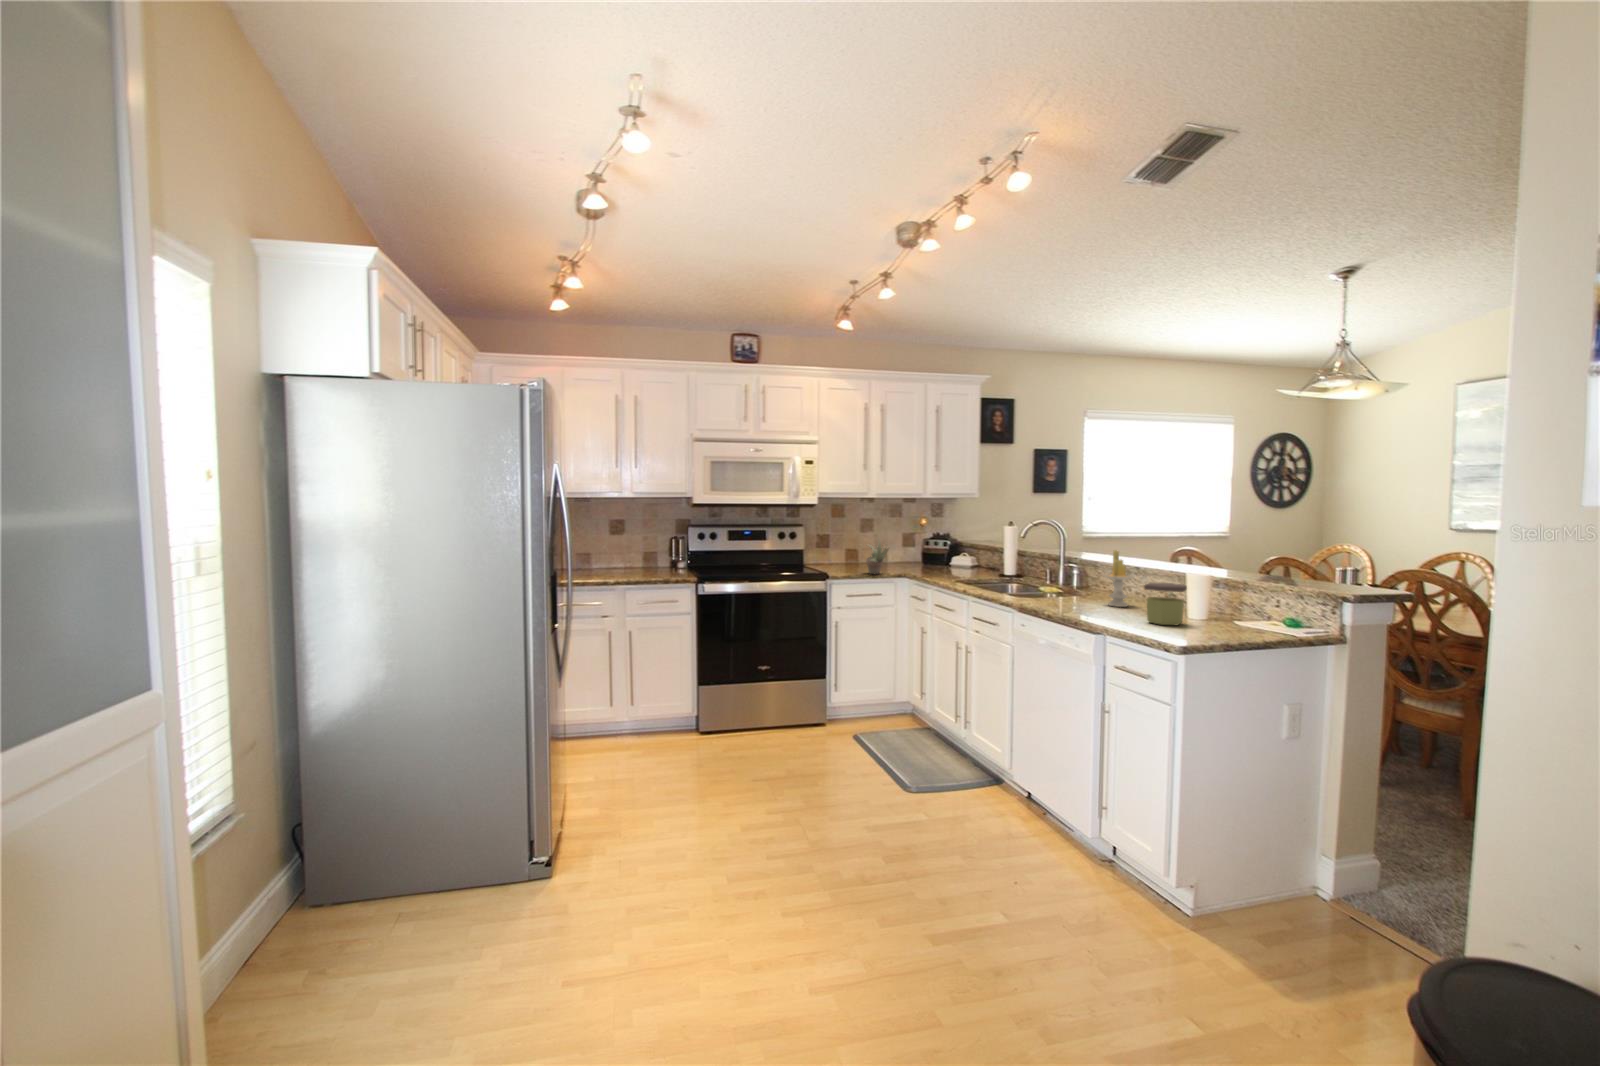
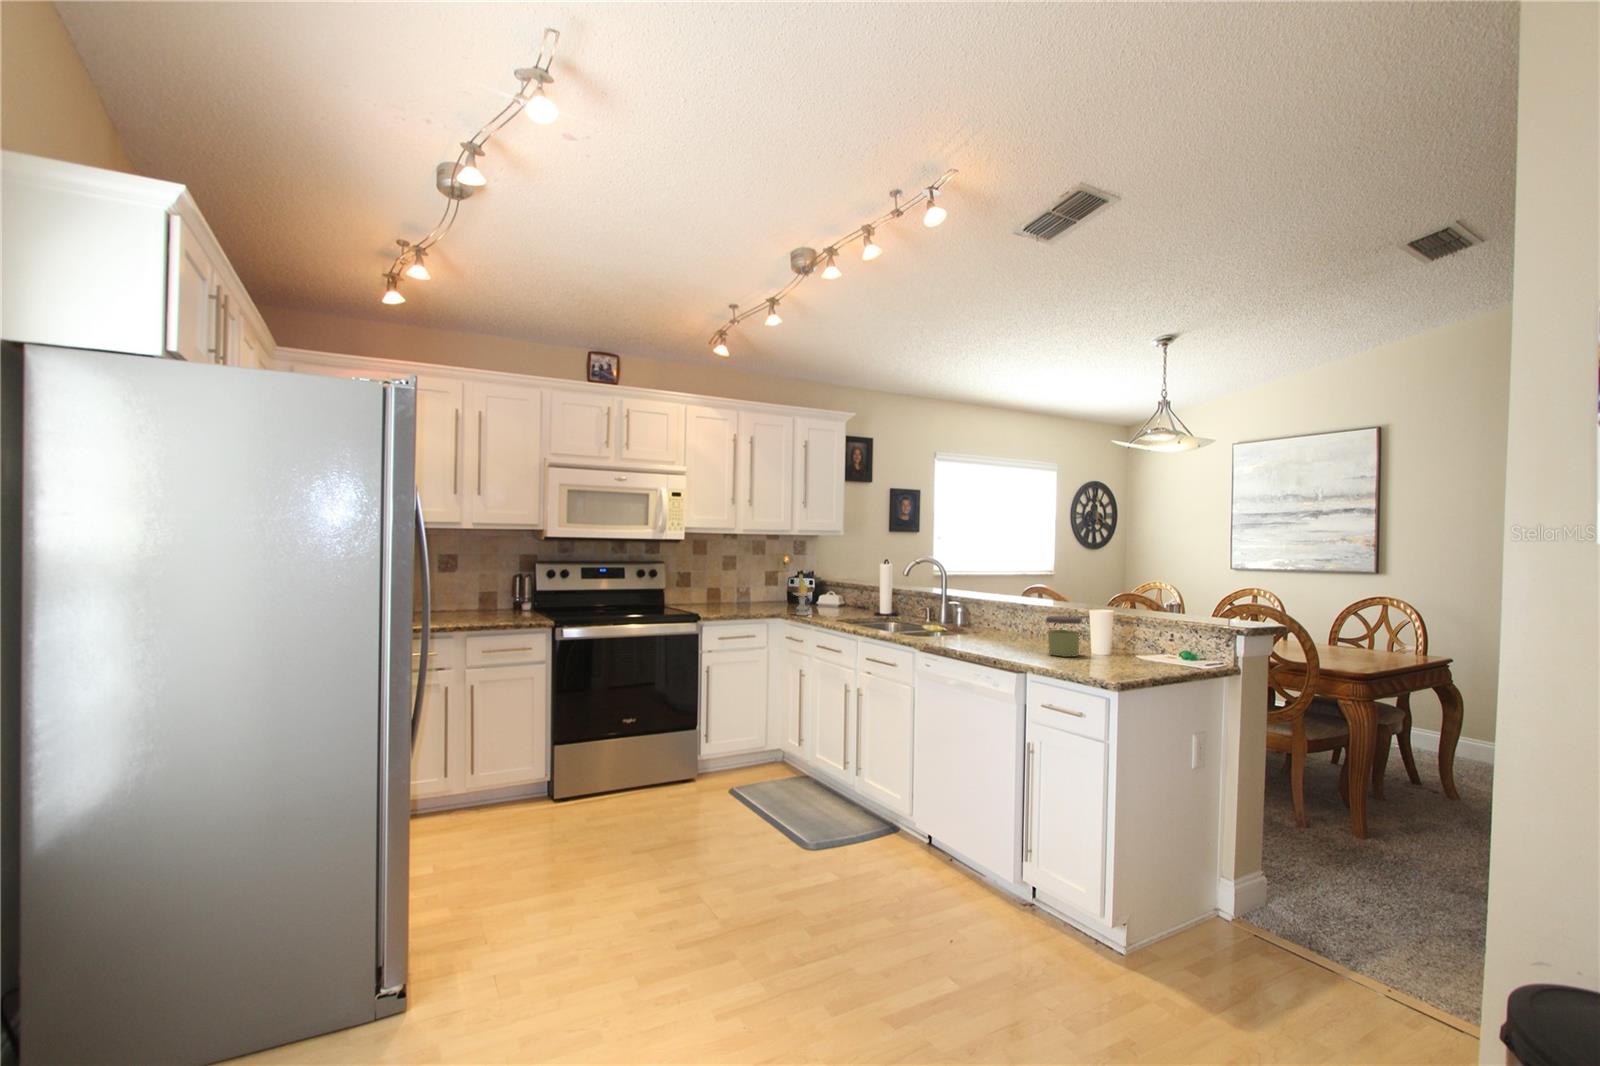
succulent plant: present [866,539,888,574] -> none [738,574,765,615]
candle: present [1104,550,1133,607] -> present [794,575,811,615]

